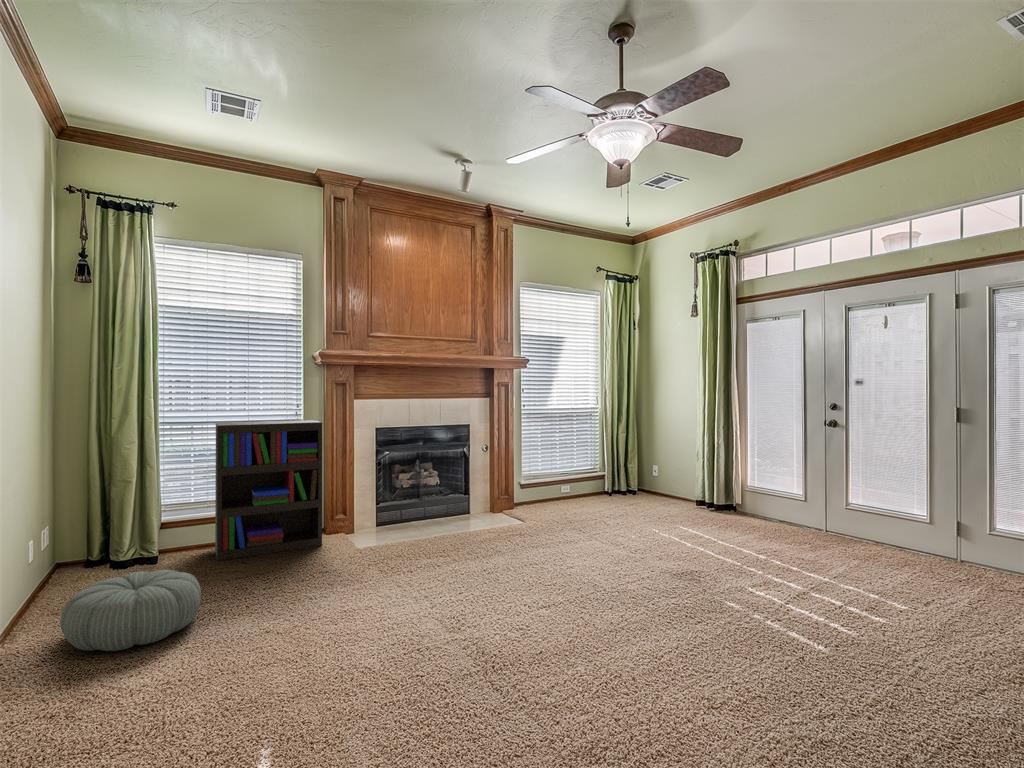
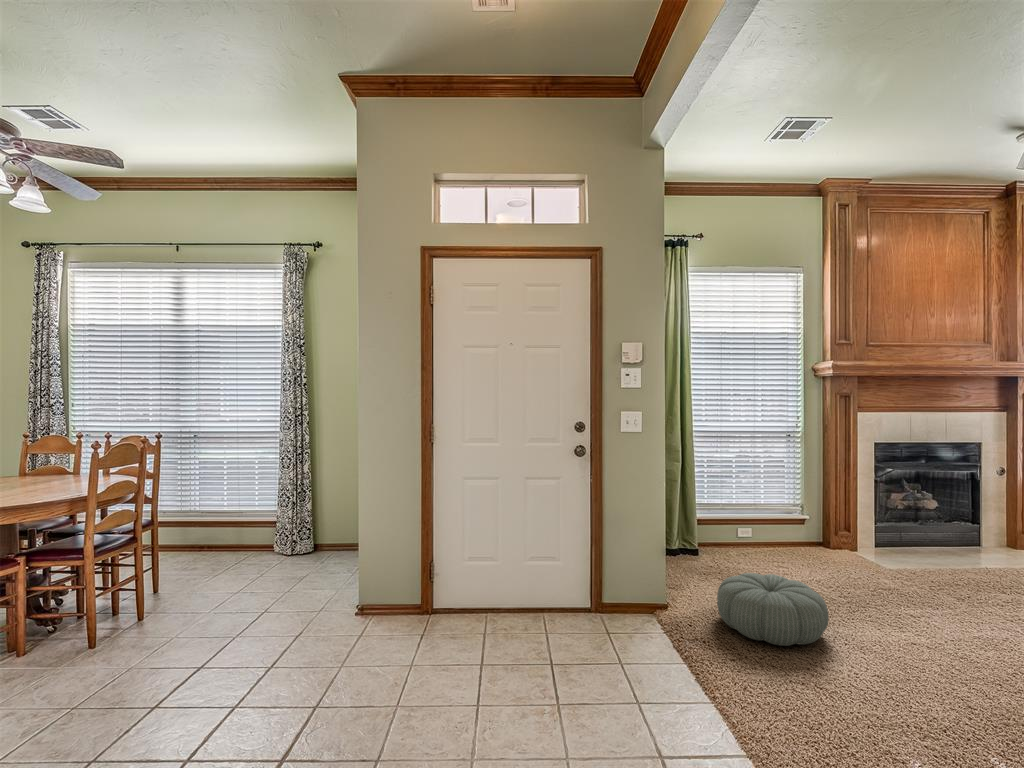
bookshelf: present [215,420,322,561] -> none [729,433,842,563]

